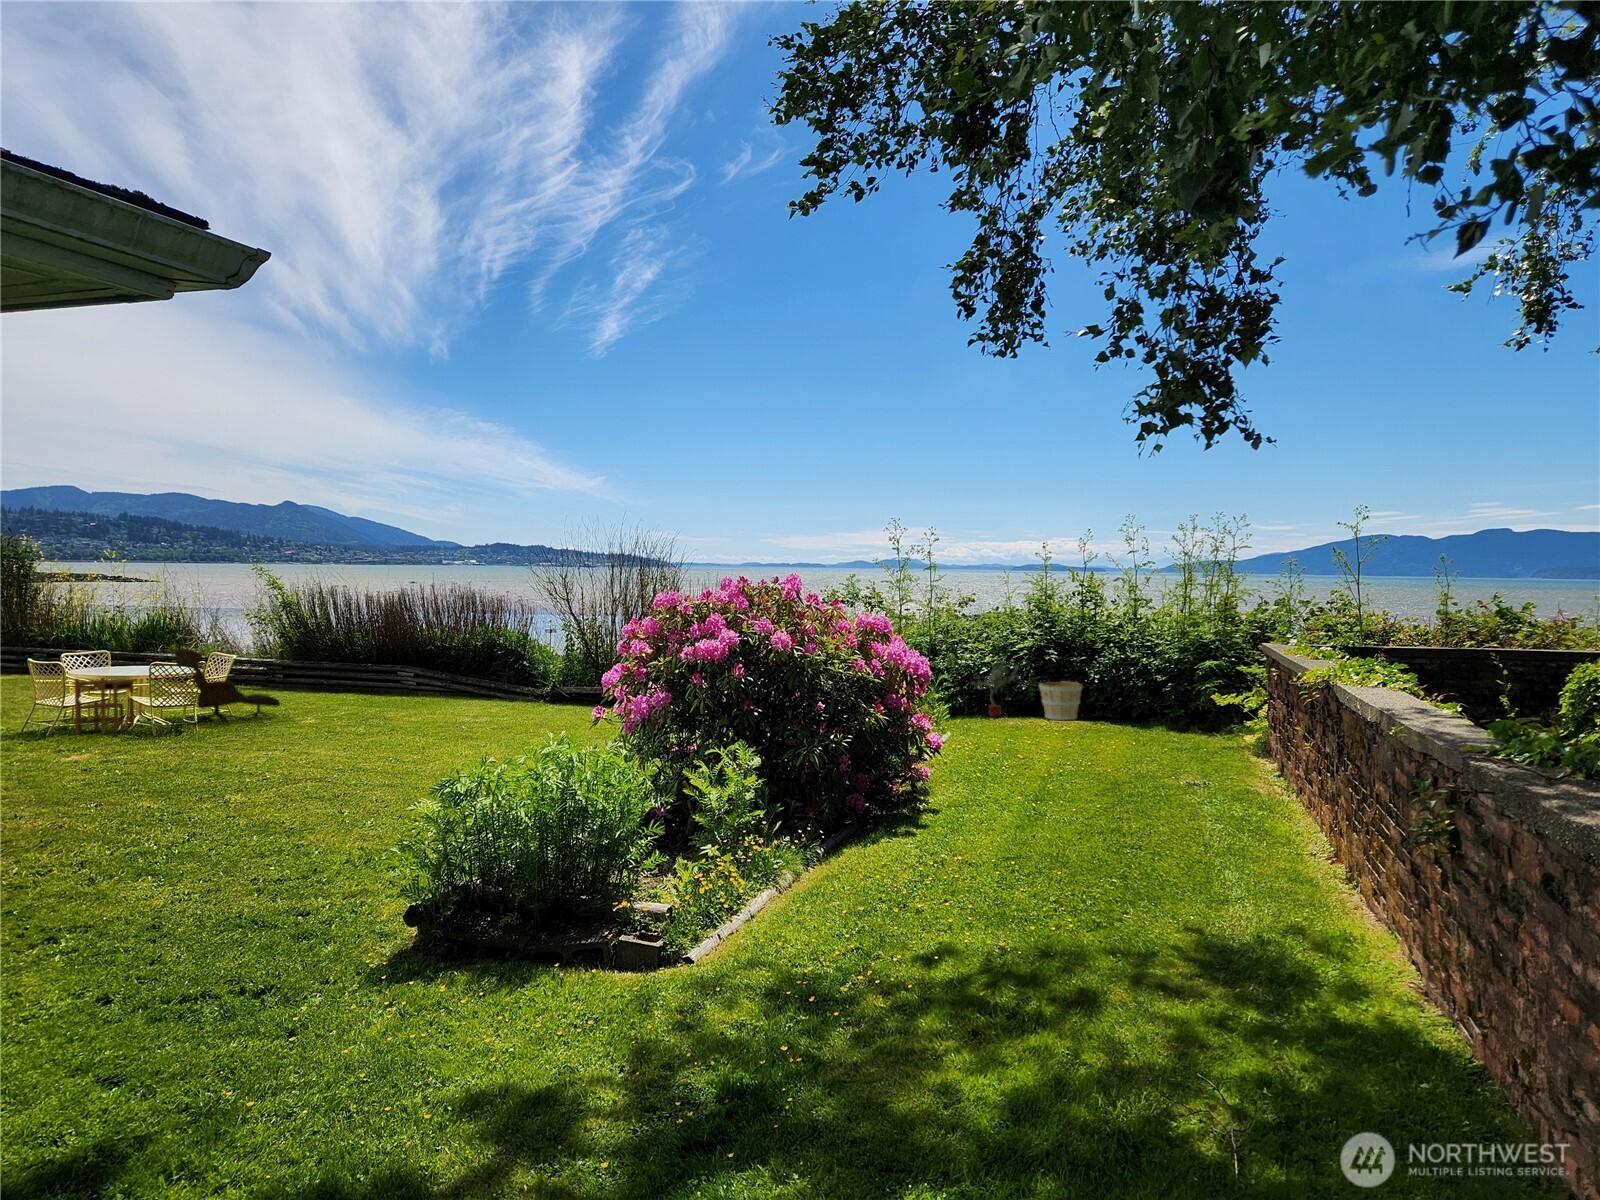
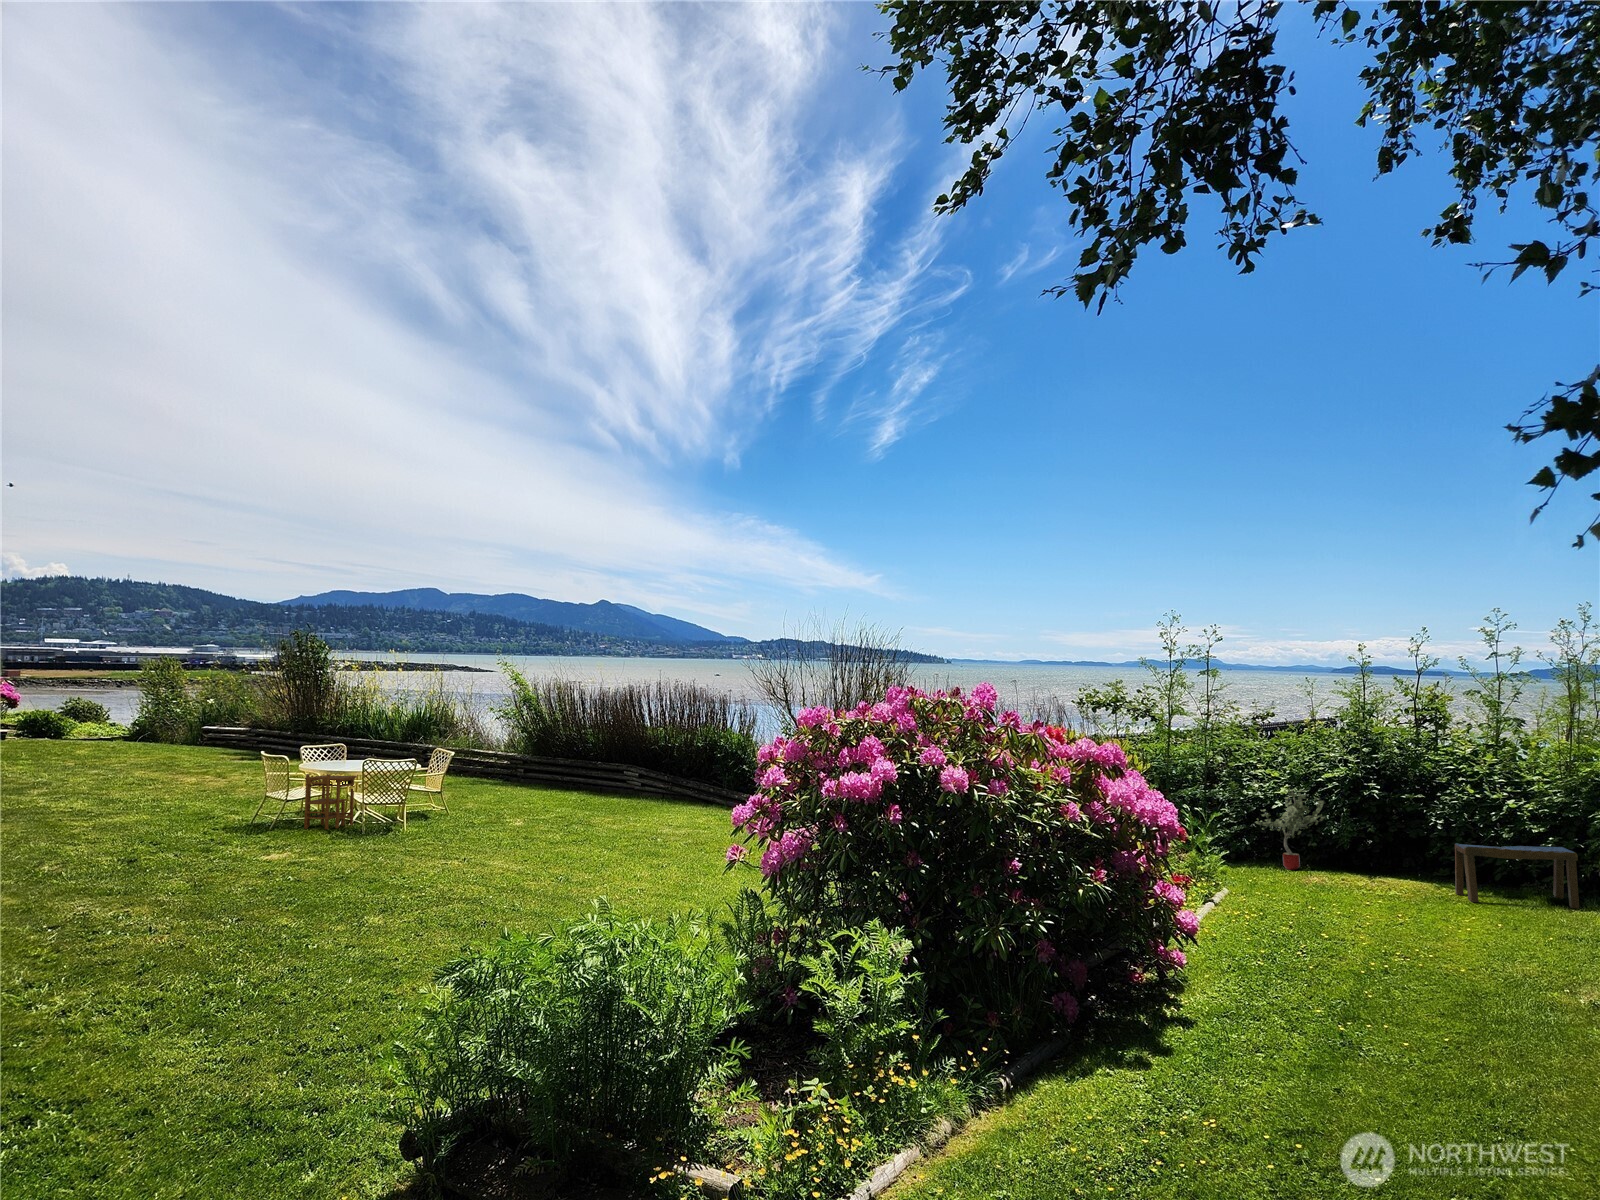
lounge chair: present [175,649,280,726] -> none [392,747,482,825]
wooden bucket: present [1039,681,1082,720] -> none [1353,826,1419,882]
bench: none [1108,688,1187,730] -> present [1455,843,1579,908]

